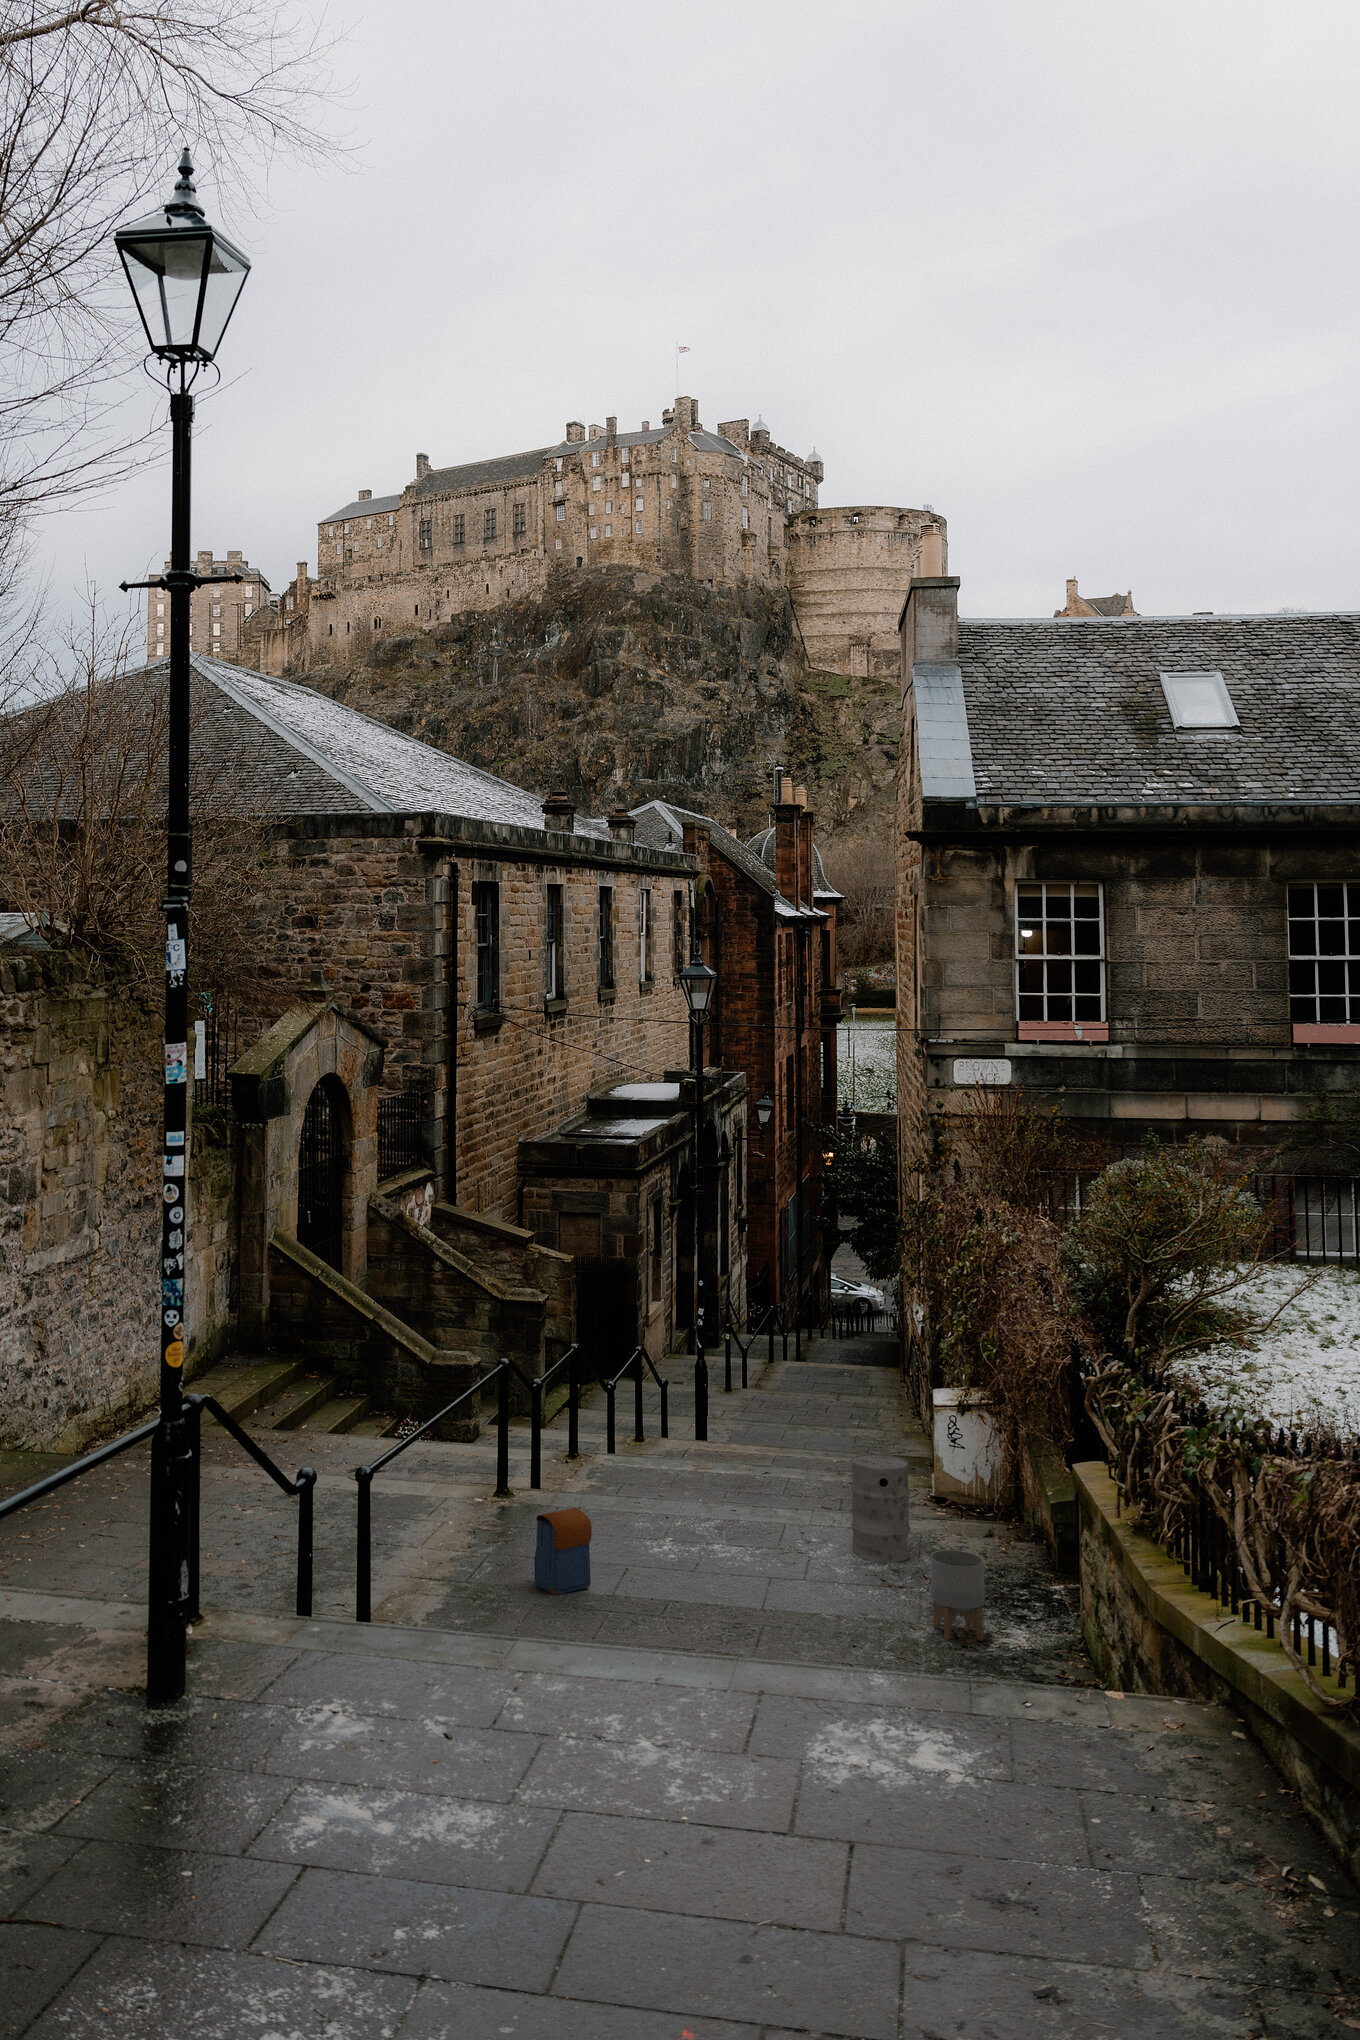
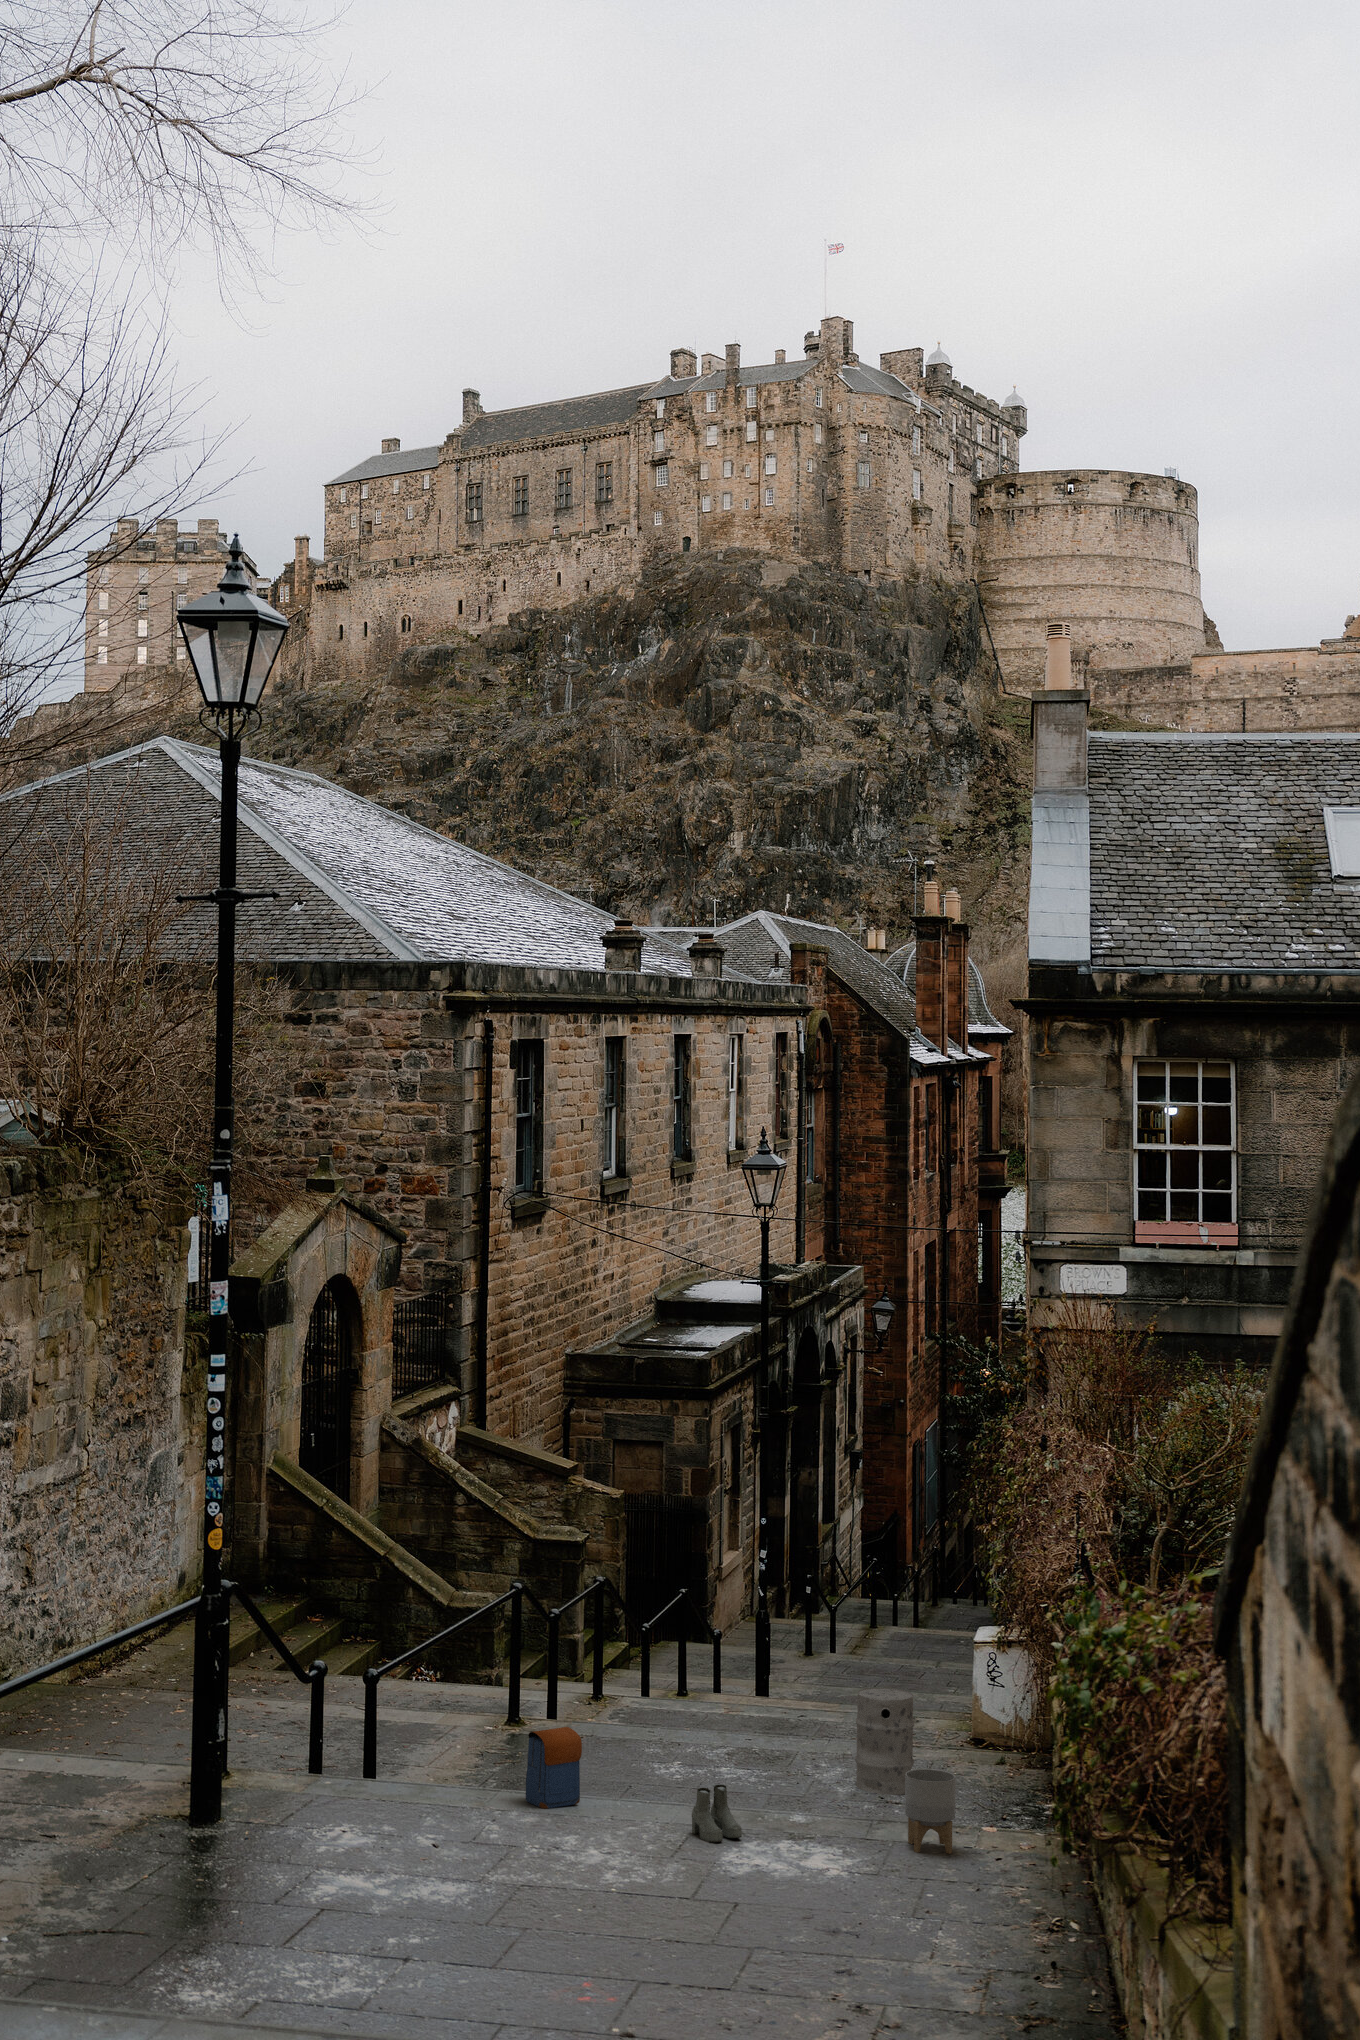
boots: none [711,1571,766,1635] -> present [692,1785,742,1842]

